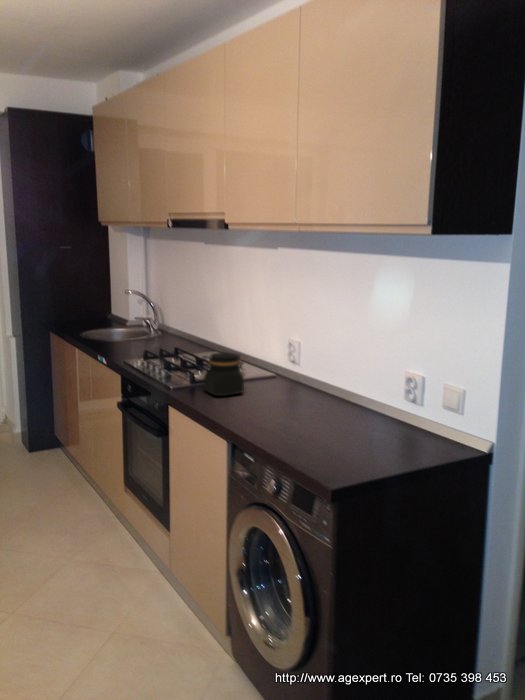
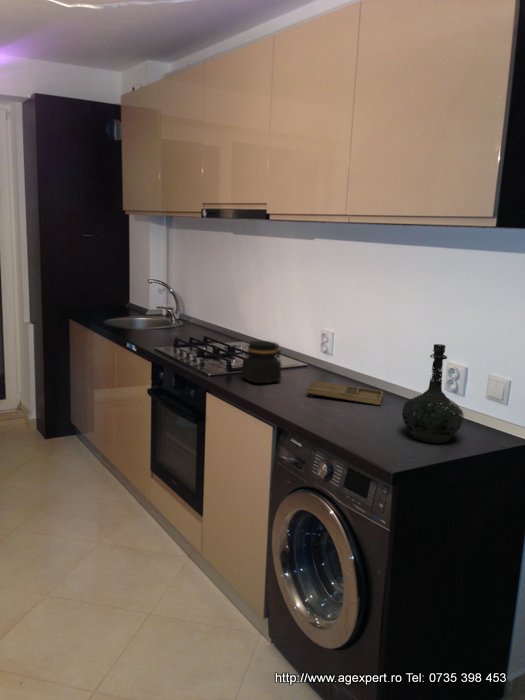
bottle: none [352,354,414,455] -> present [402,344,464,443]
tray: none [266,392,345,416] -> present [307,380,383,405]

